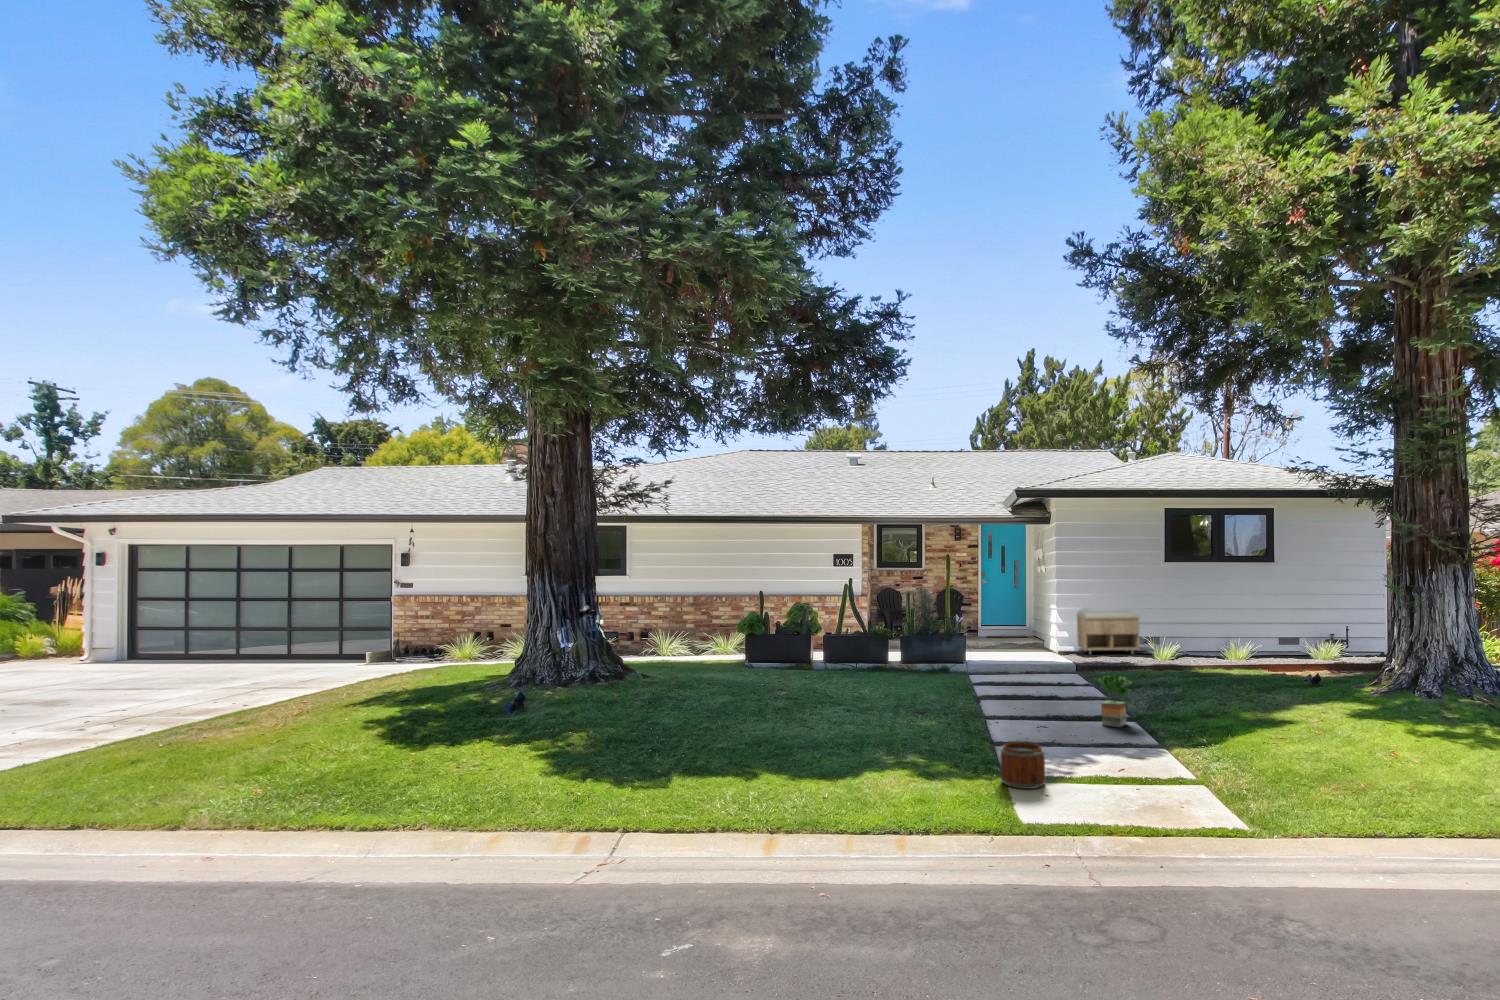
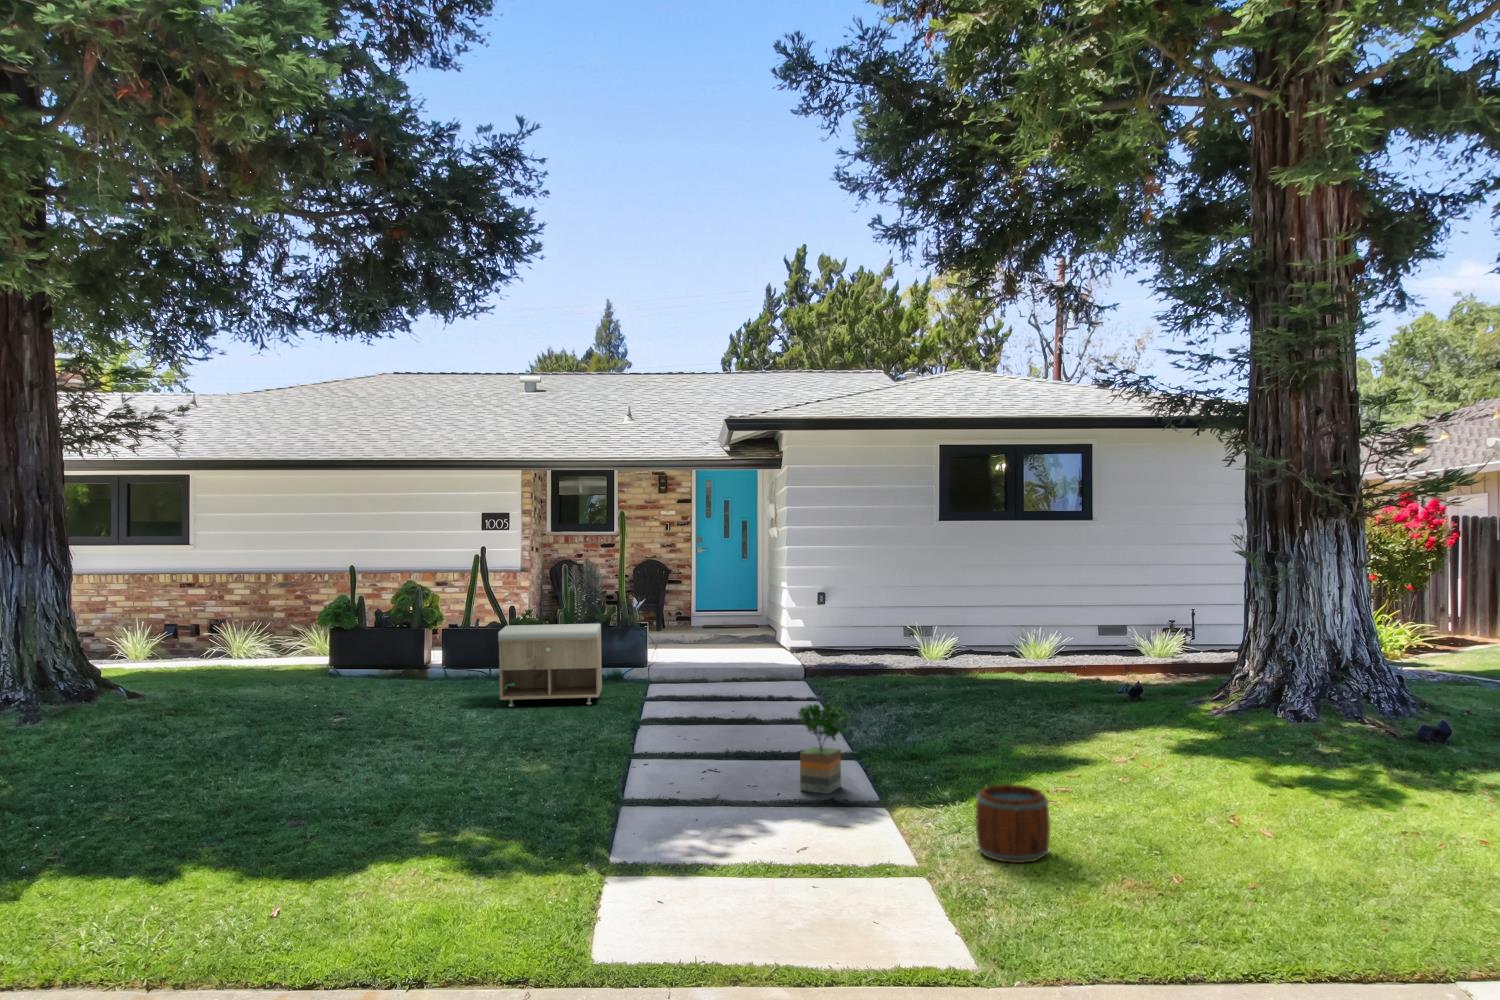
storage bench: present [1077,611,1140,654] -> present [498,624,602,707]
bucket: present [1001,742,1045,789] -> present [976,784,1050,863]

